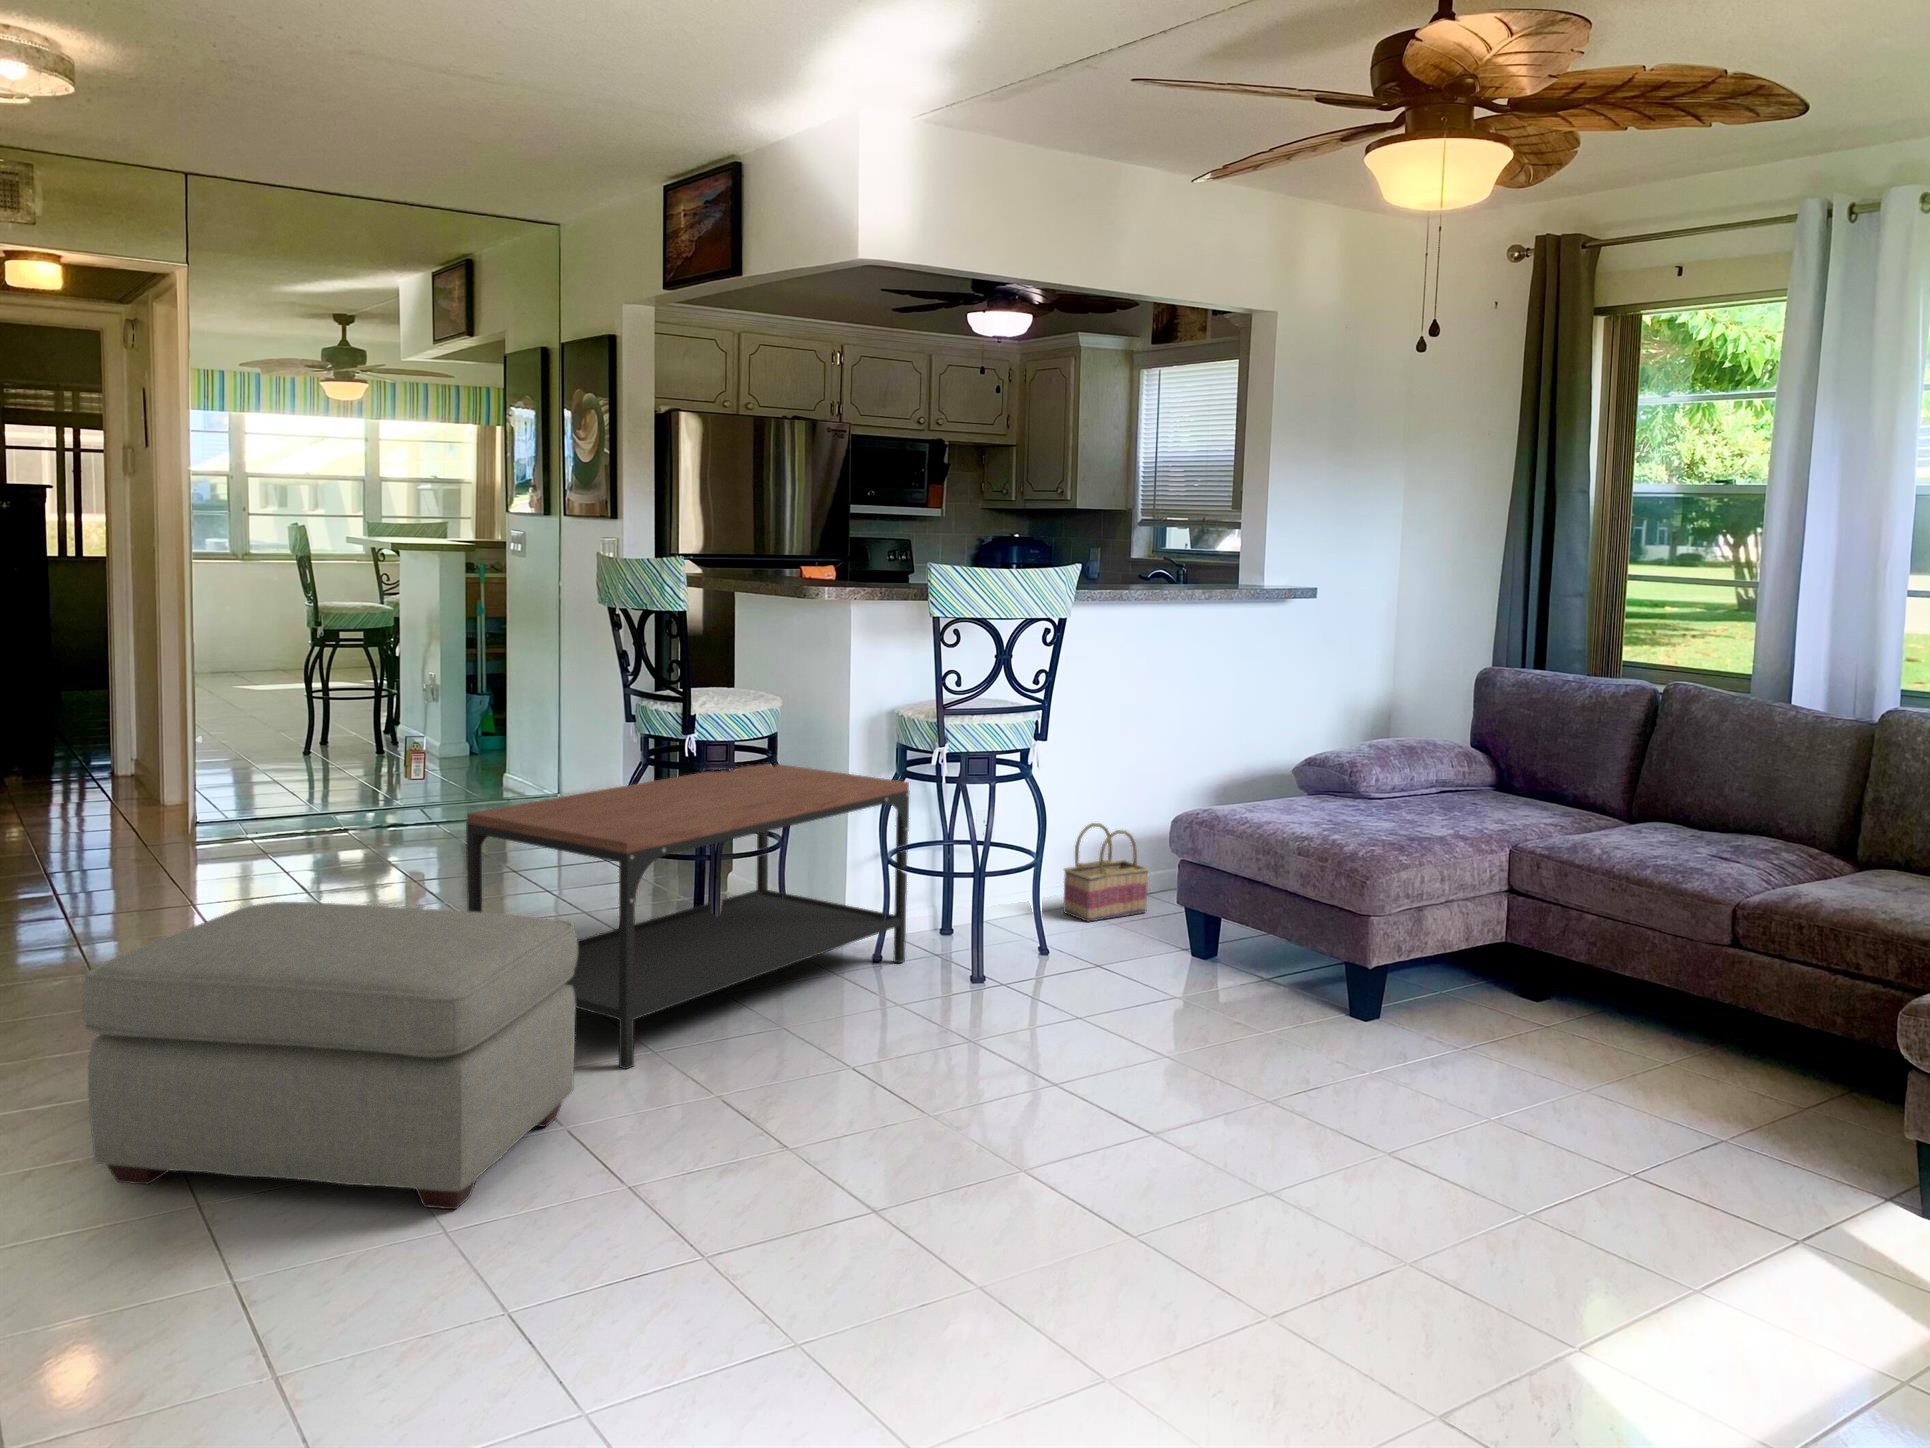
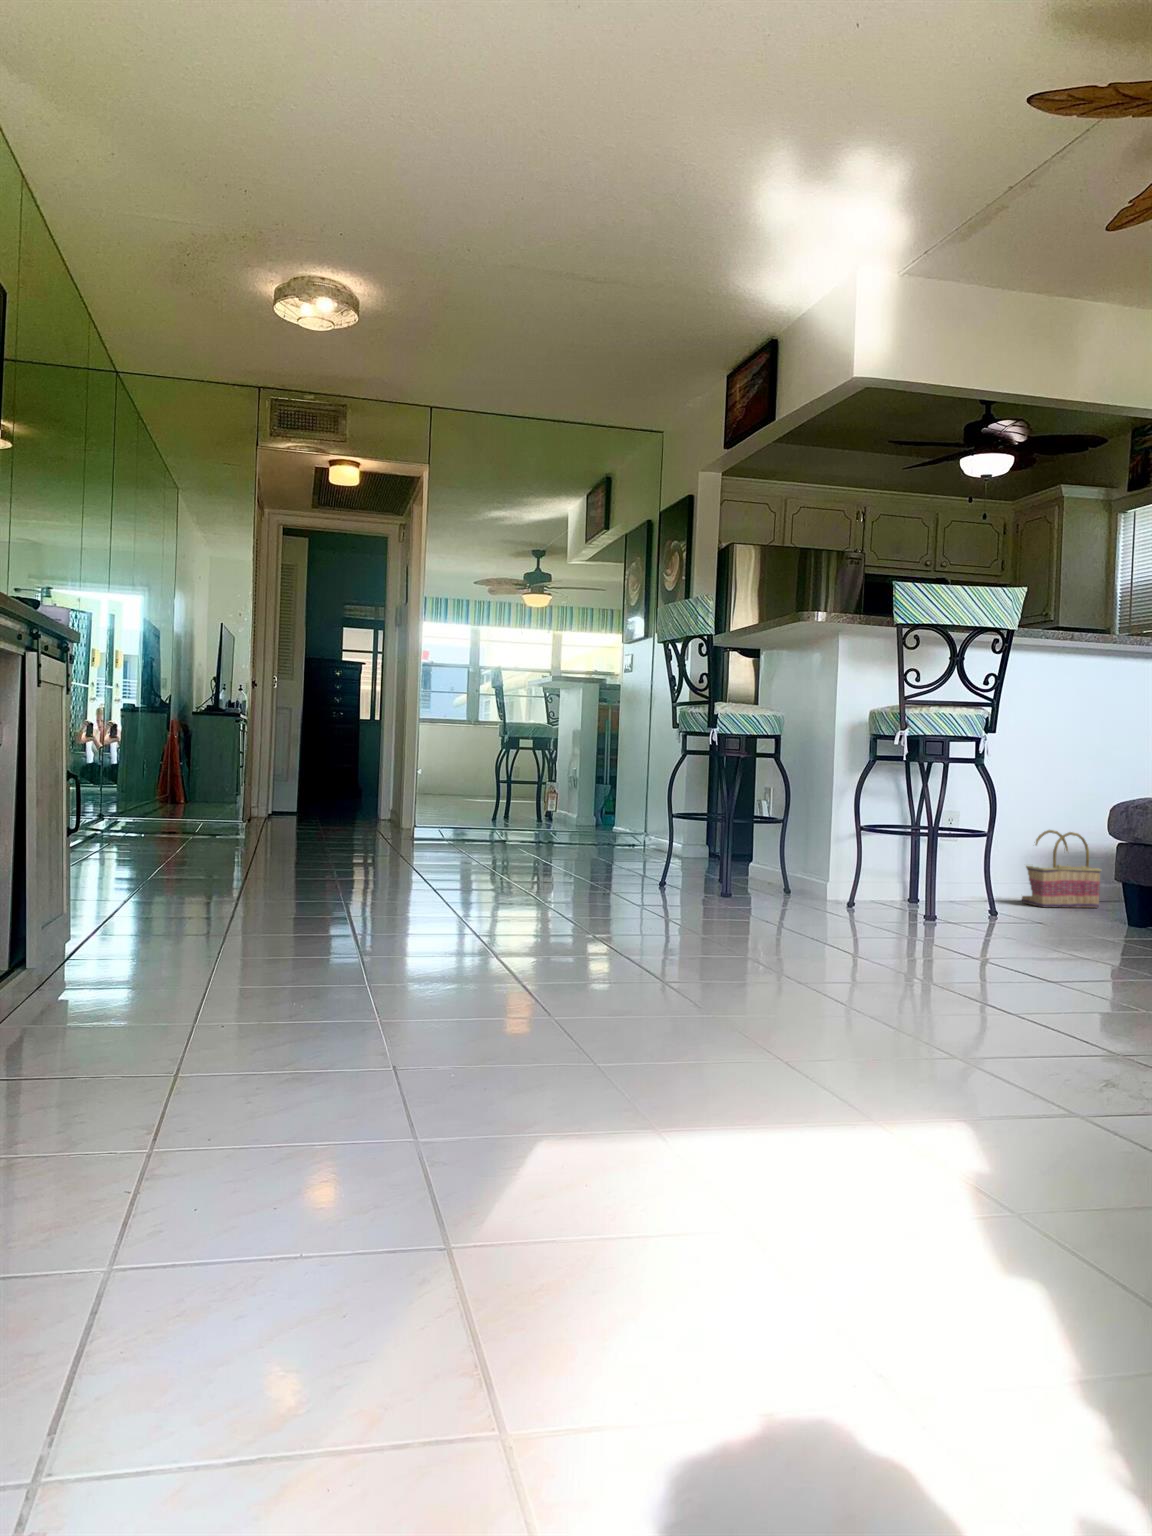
coffee table: present [466,764,909,1069] -> none [542,752,878,924]
ottoman: present [82,902,578,1209] -> none [292,773,599,951]

